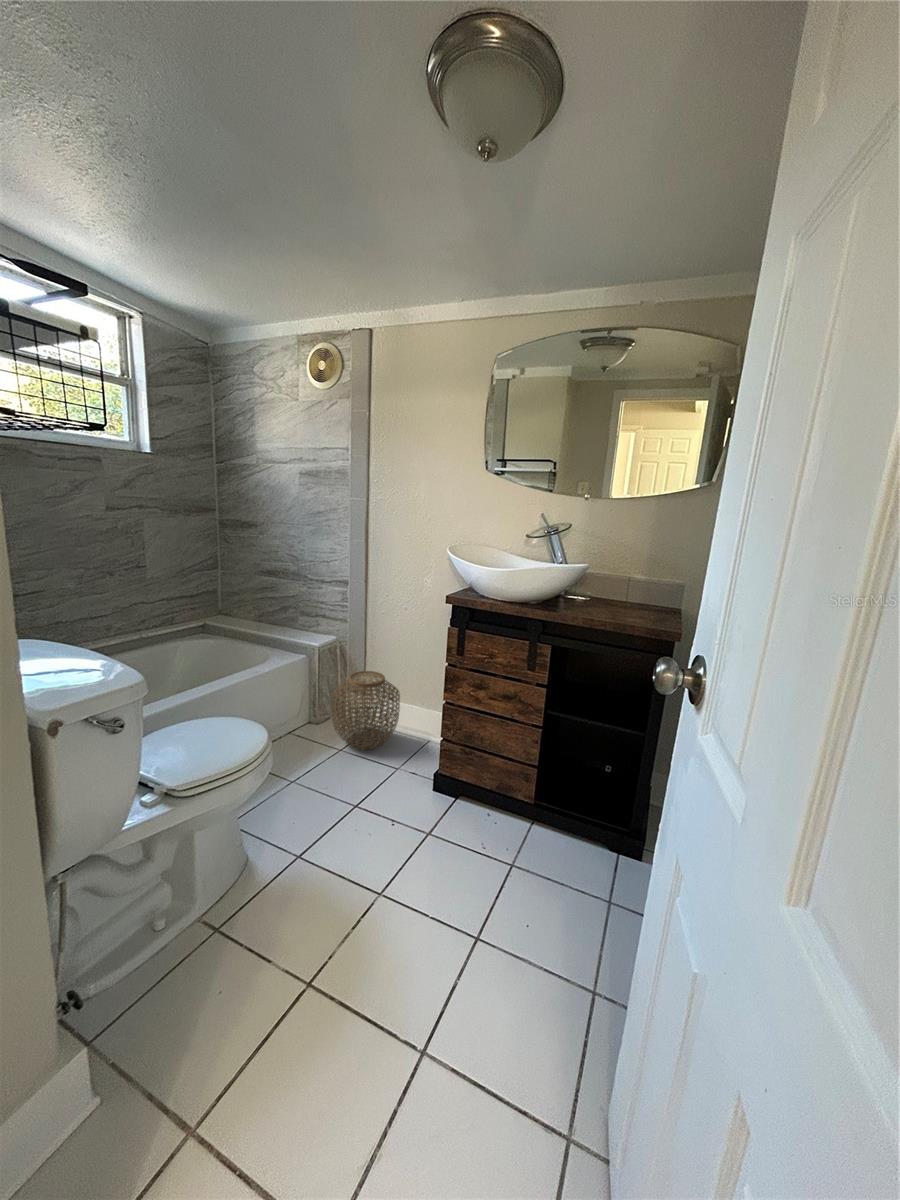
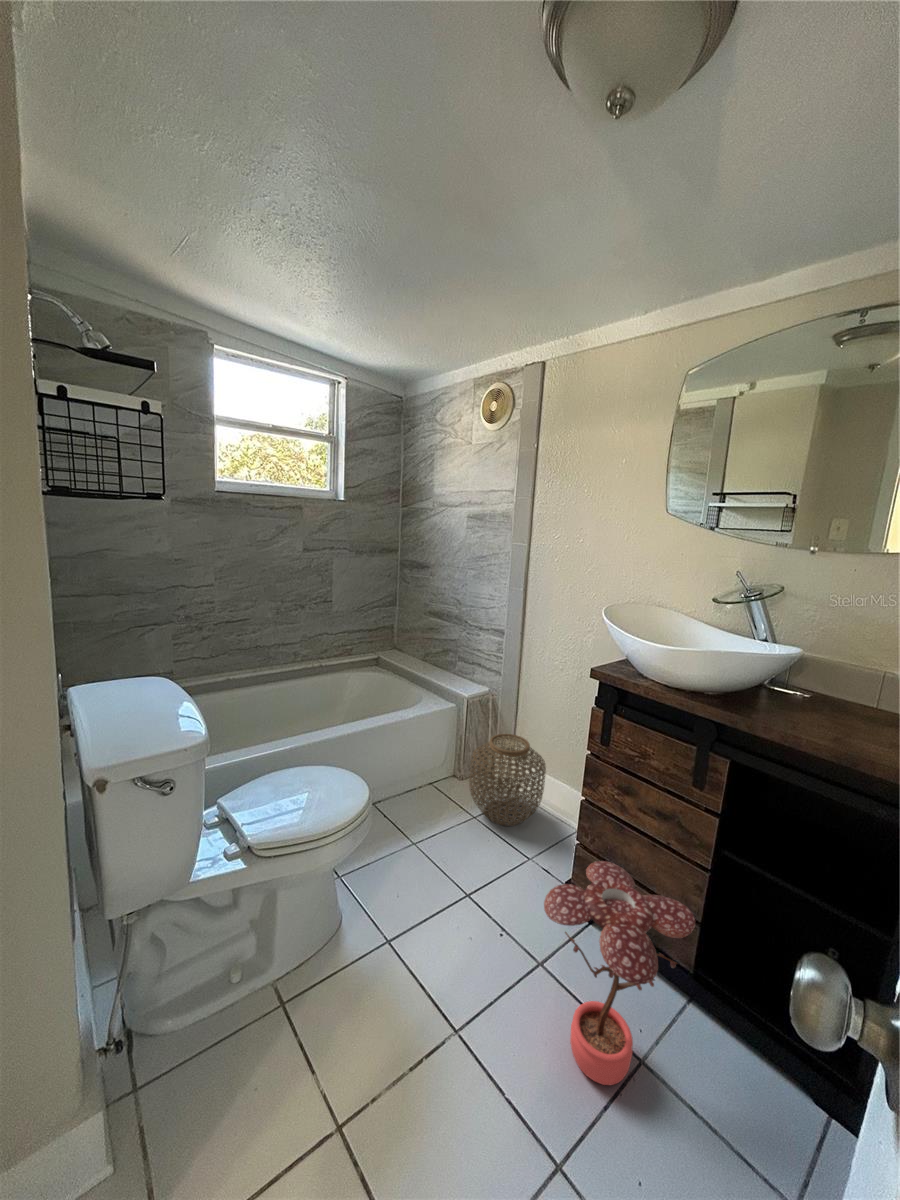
potted plant: none [444,737,545,891] -> present [544,861,695,1085]

